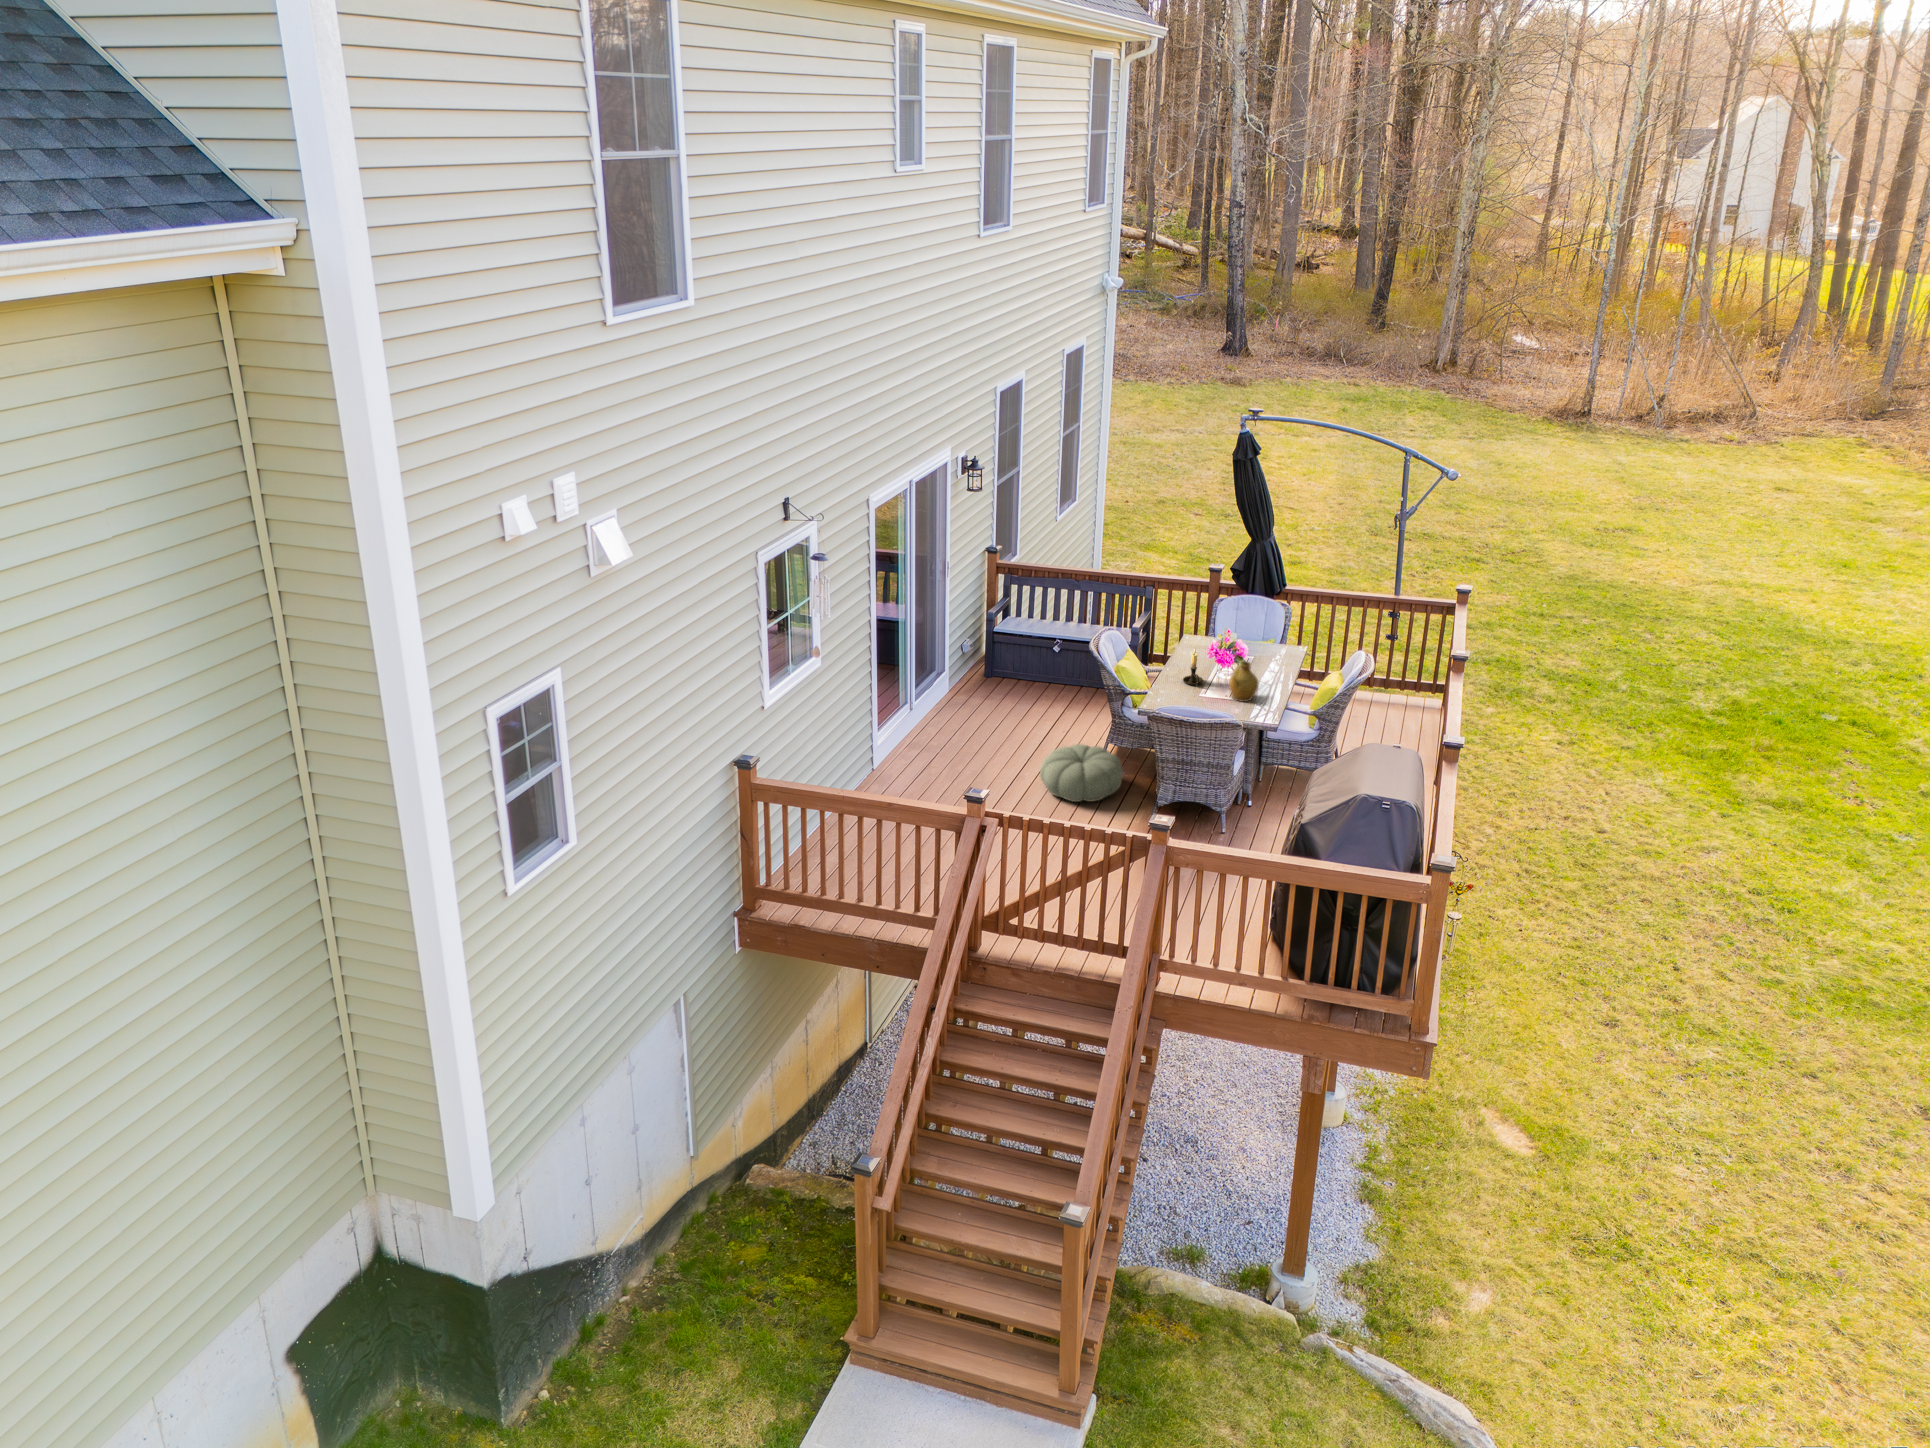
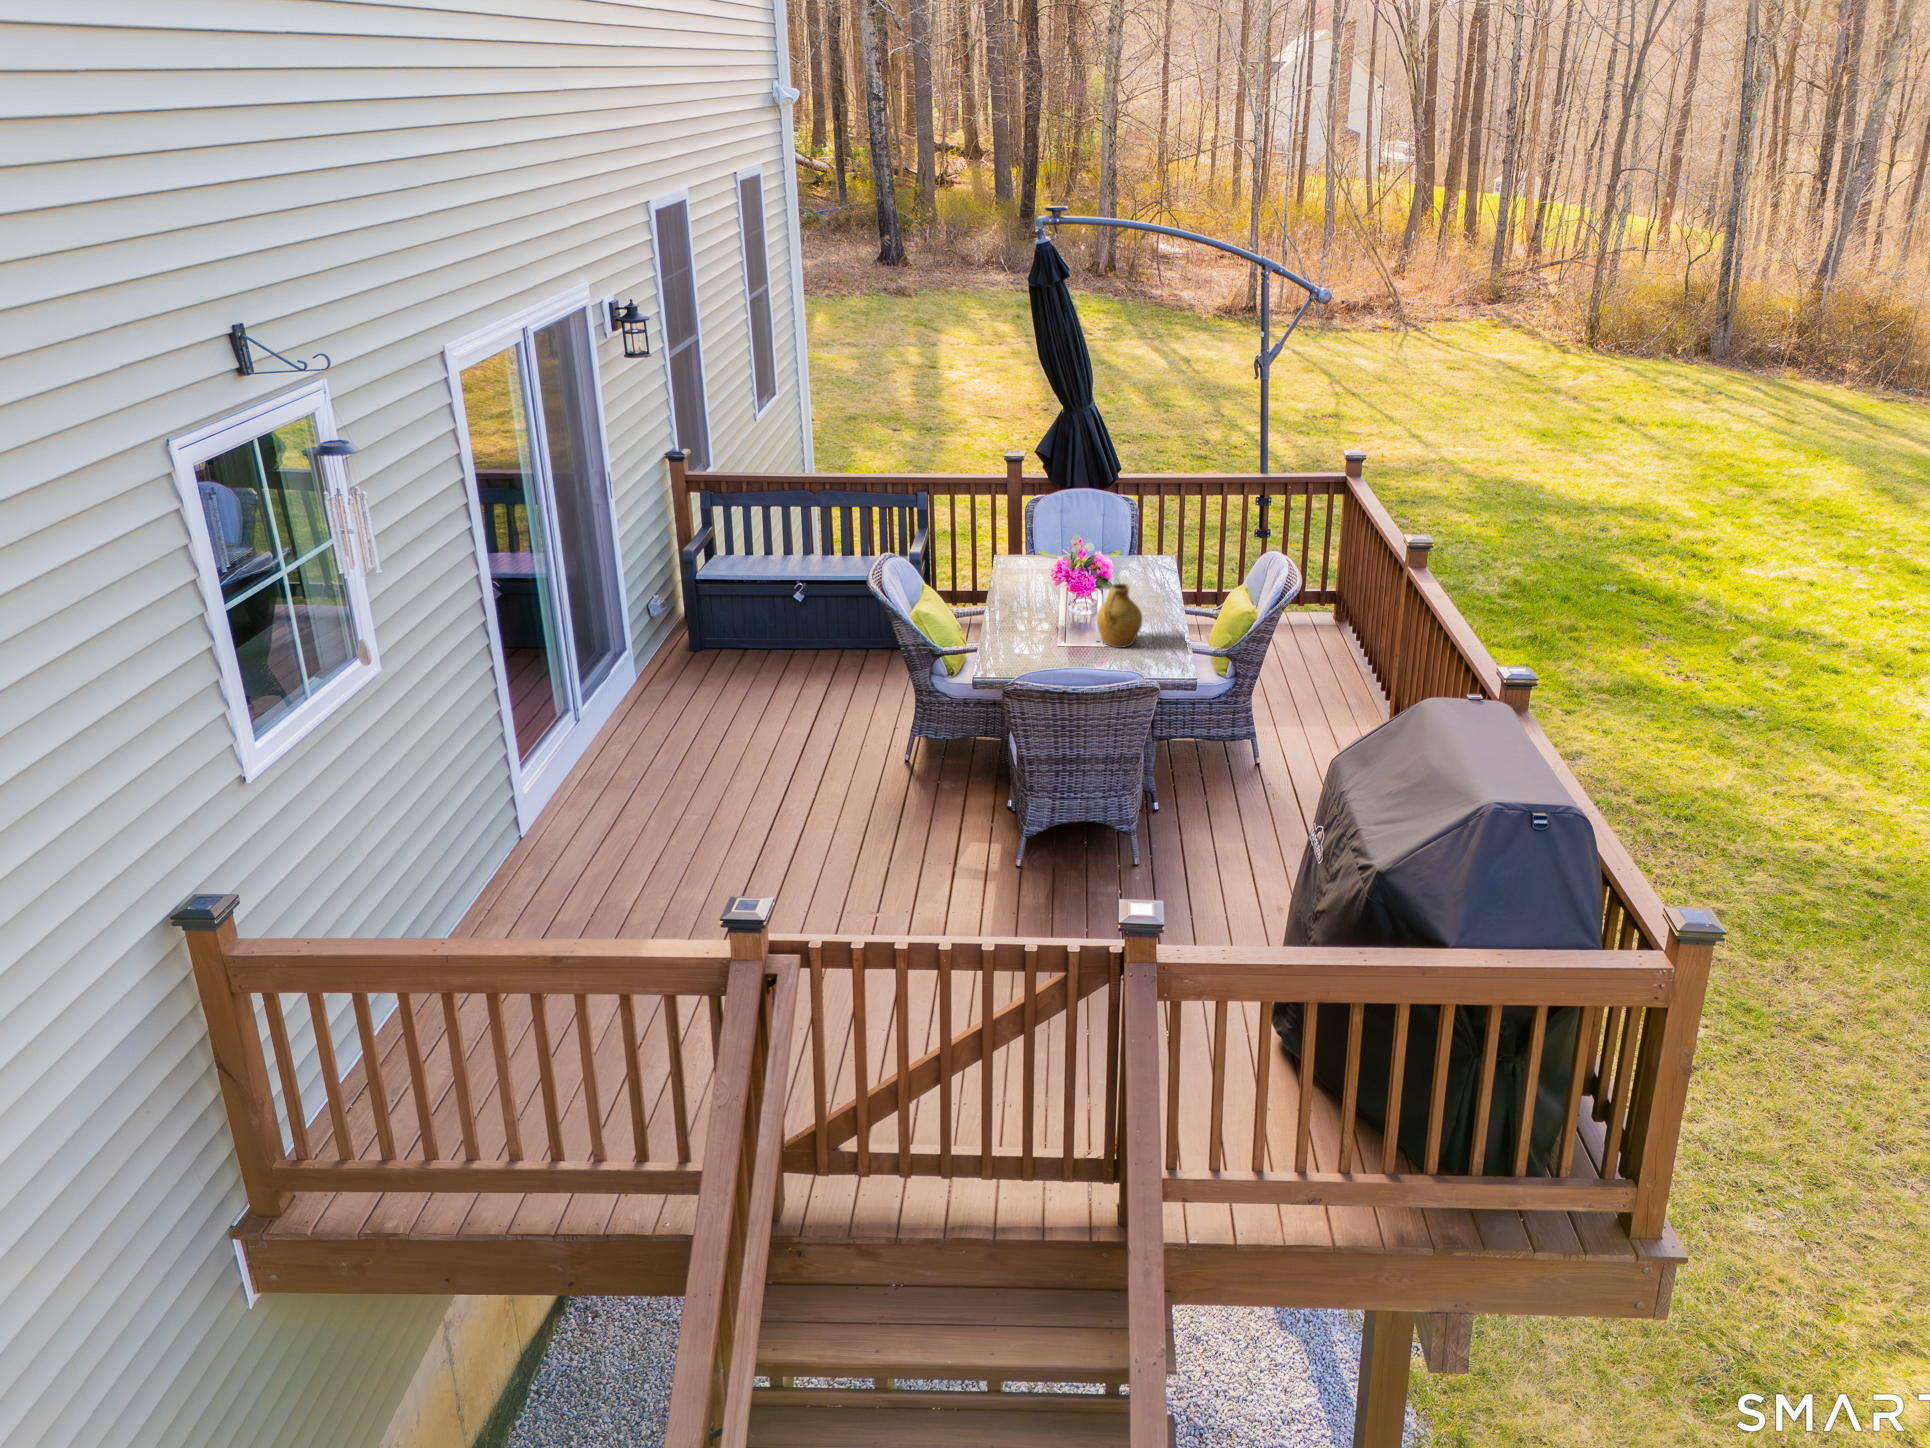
candle holder: present [1183,649,1203,687] -> none [1019,571,1050,632]
pouf: present [1040,744,1123,802] -> none [816,747,954,847]

